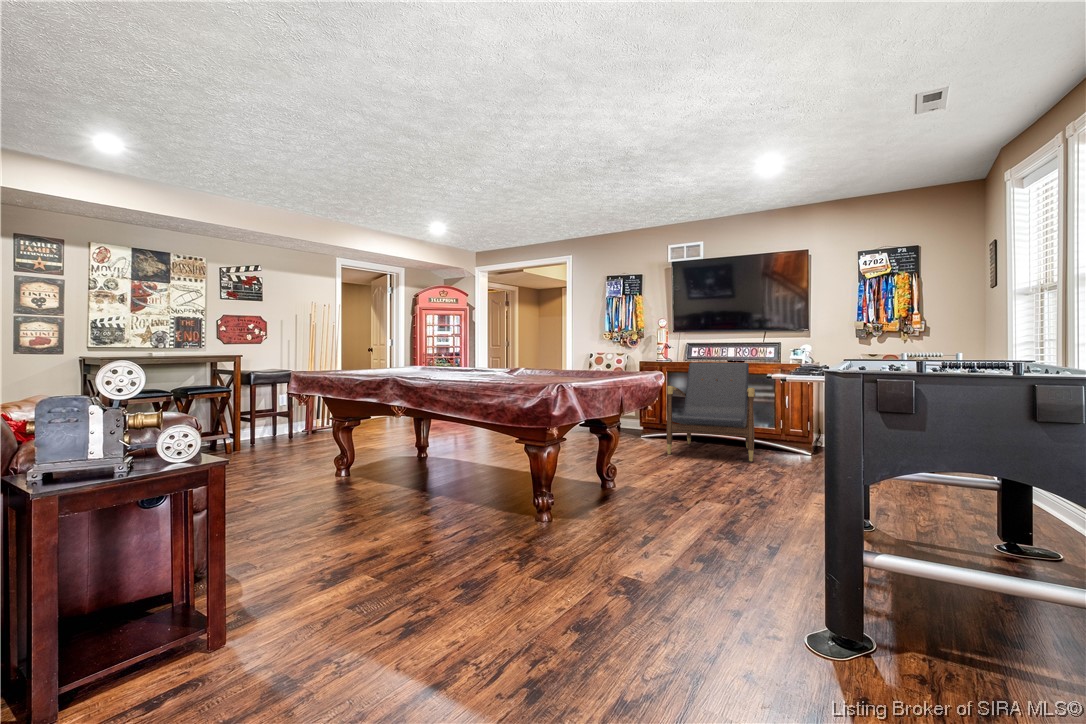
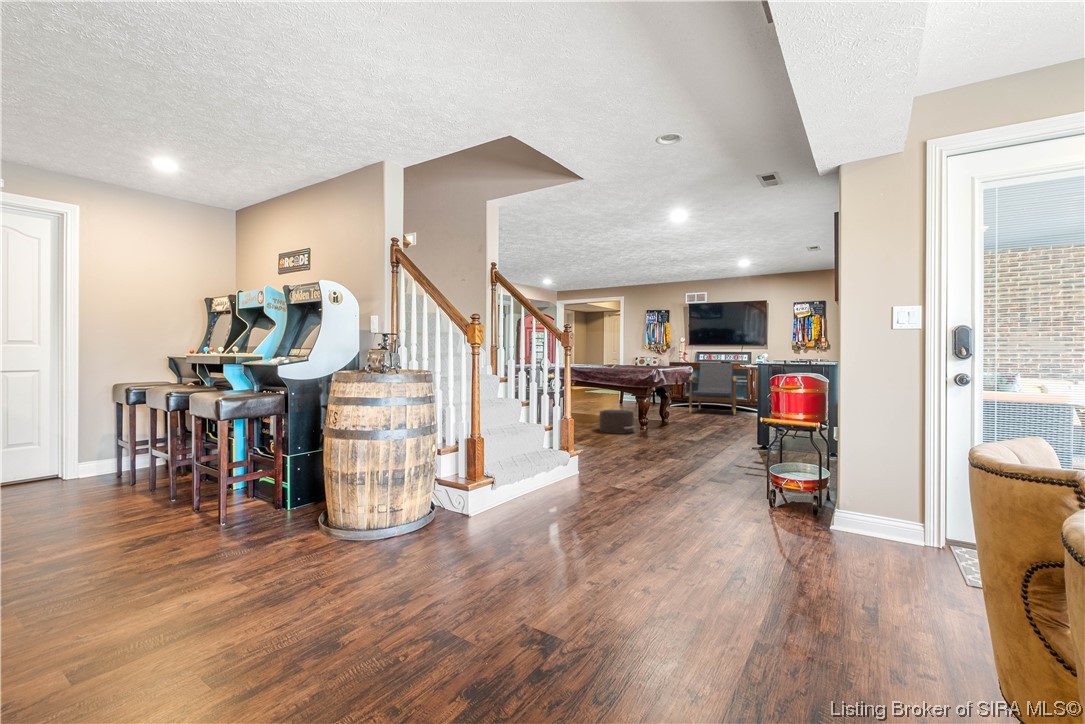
pouf: none [397,481,502,555] -> present [593,410,637,433]

